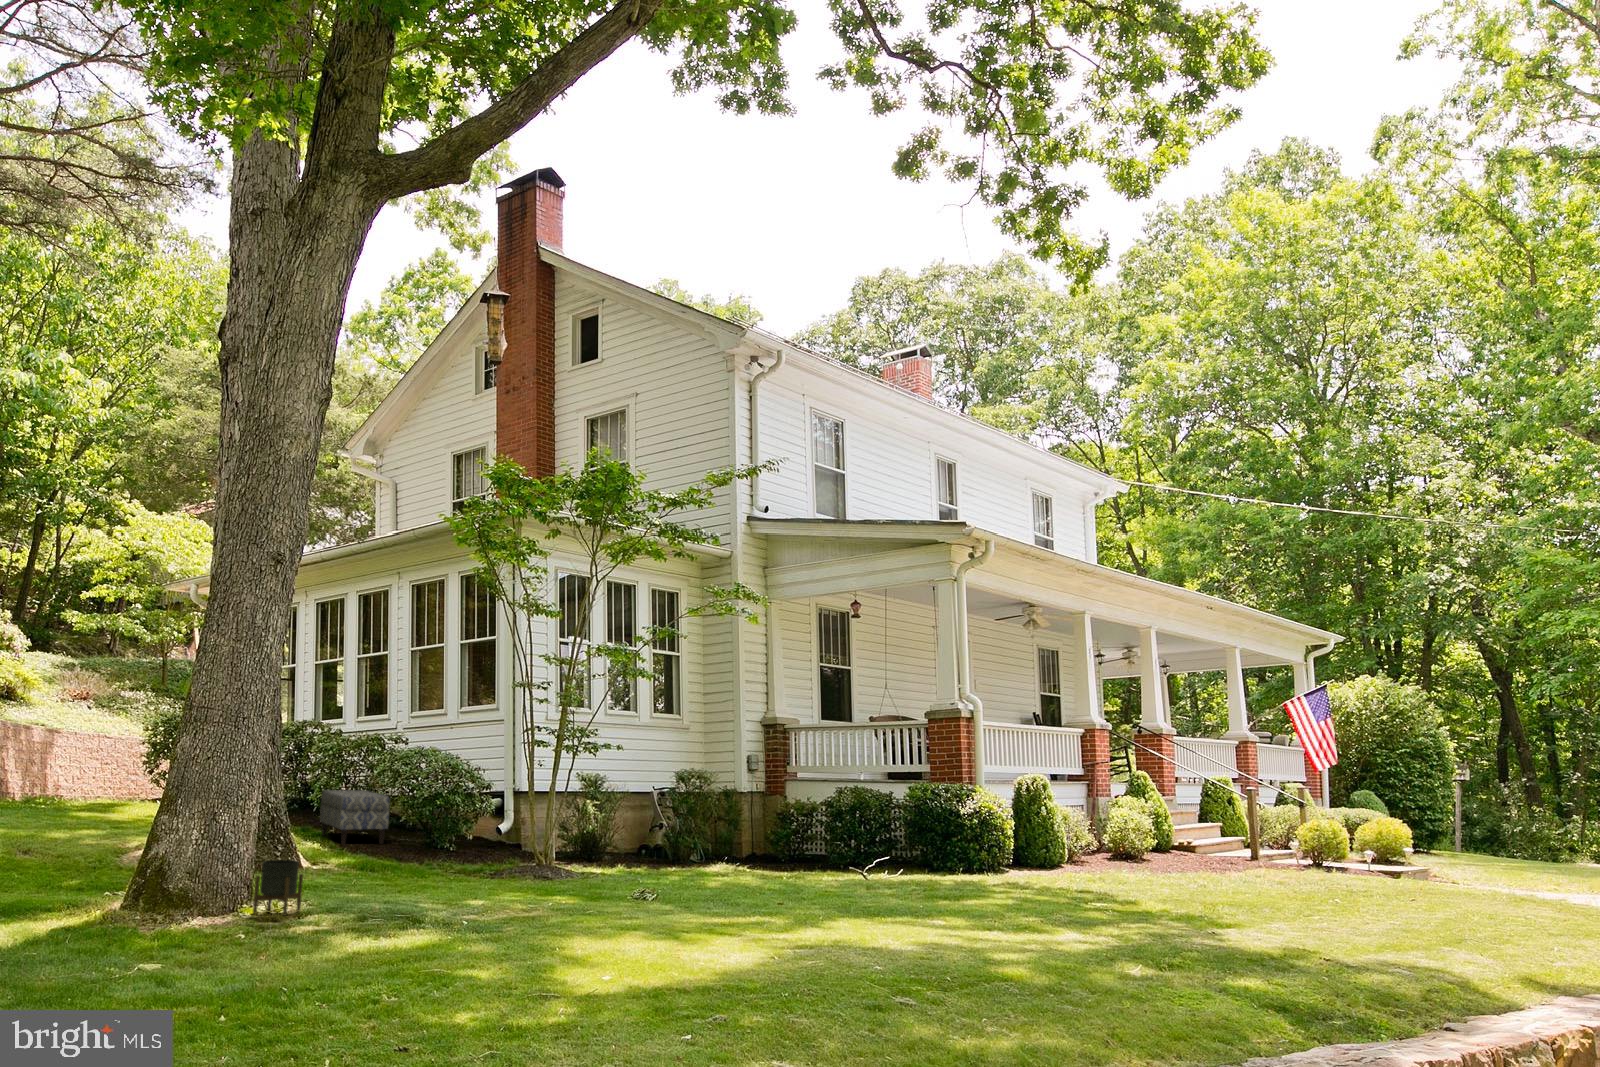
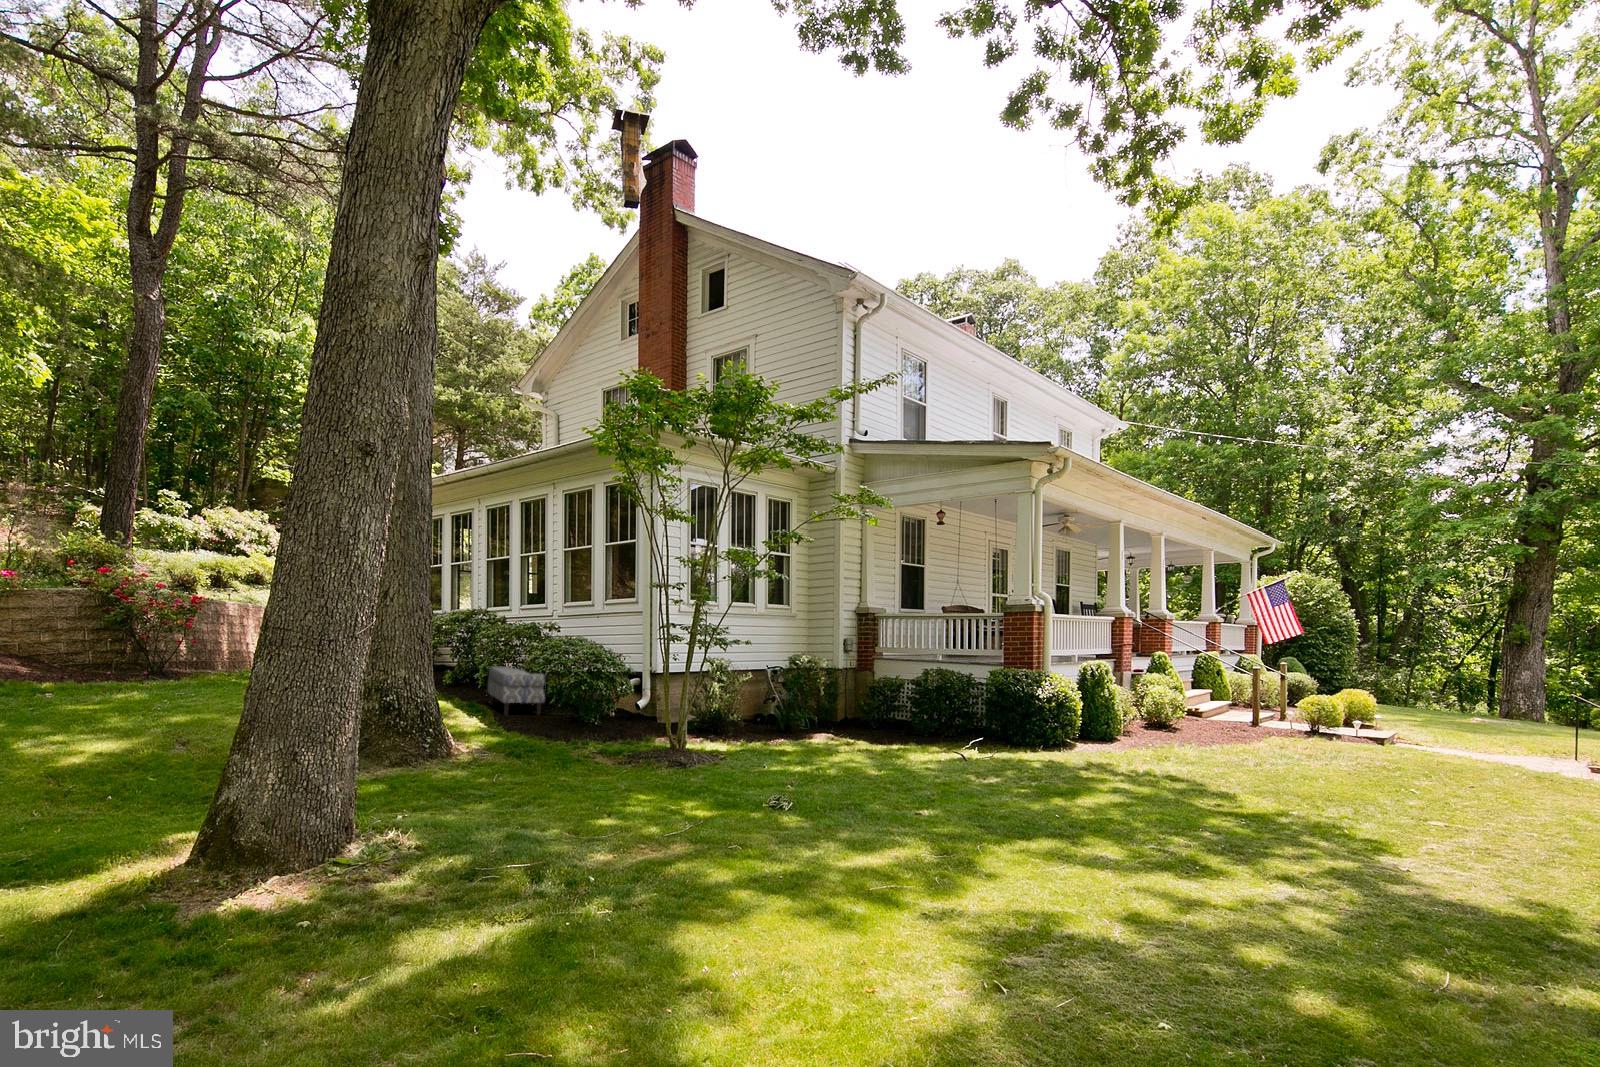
planter: present [253,860,303,916] -> none [401,761,452,819]

